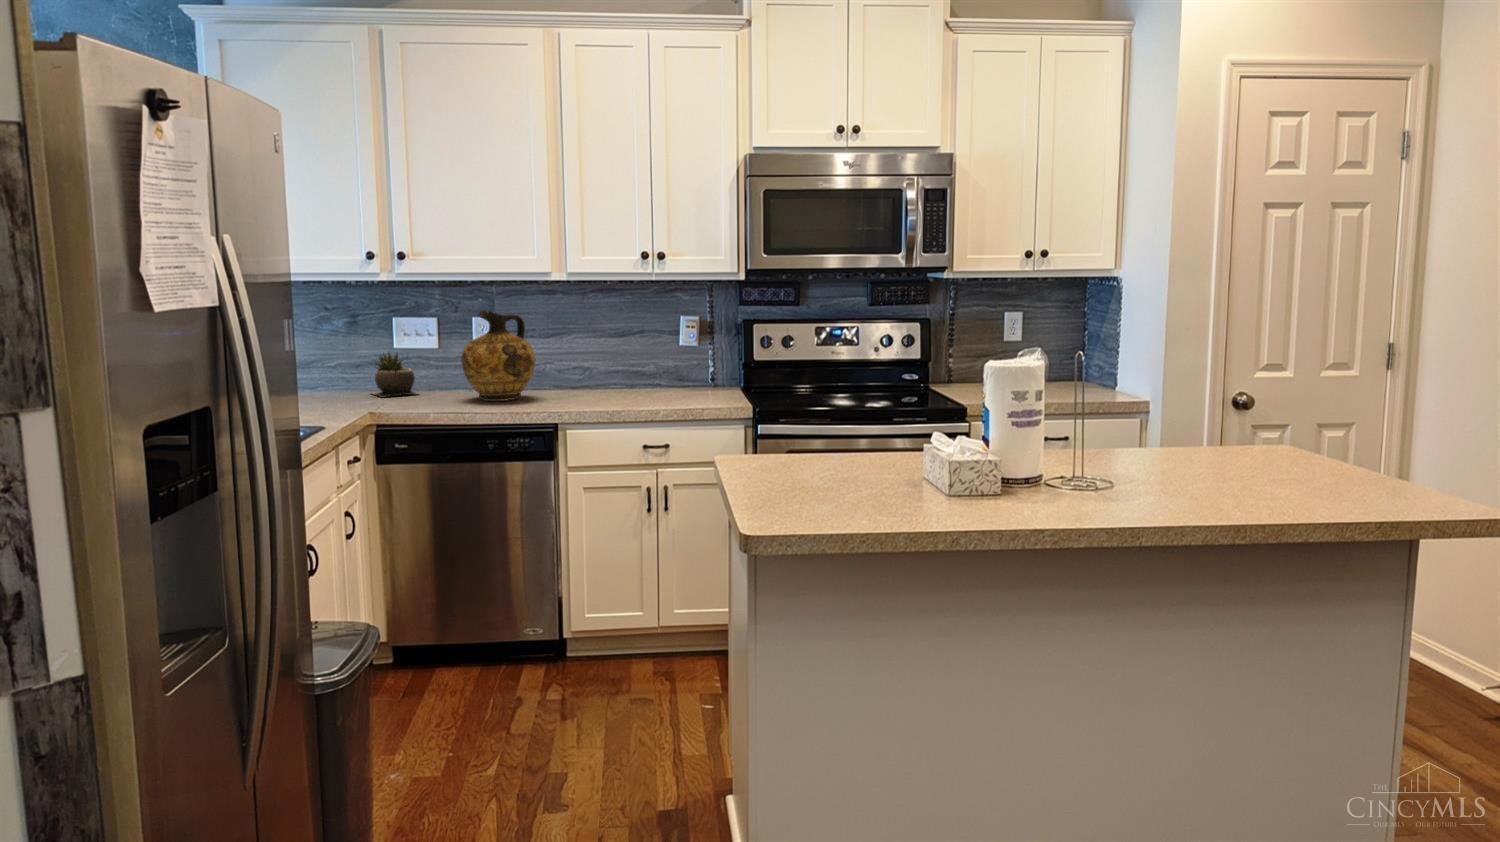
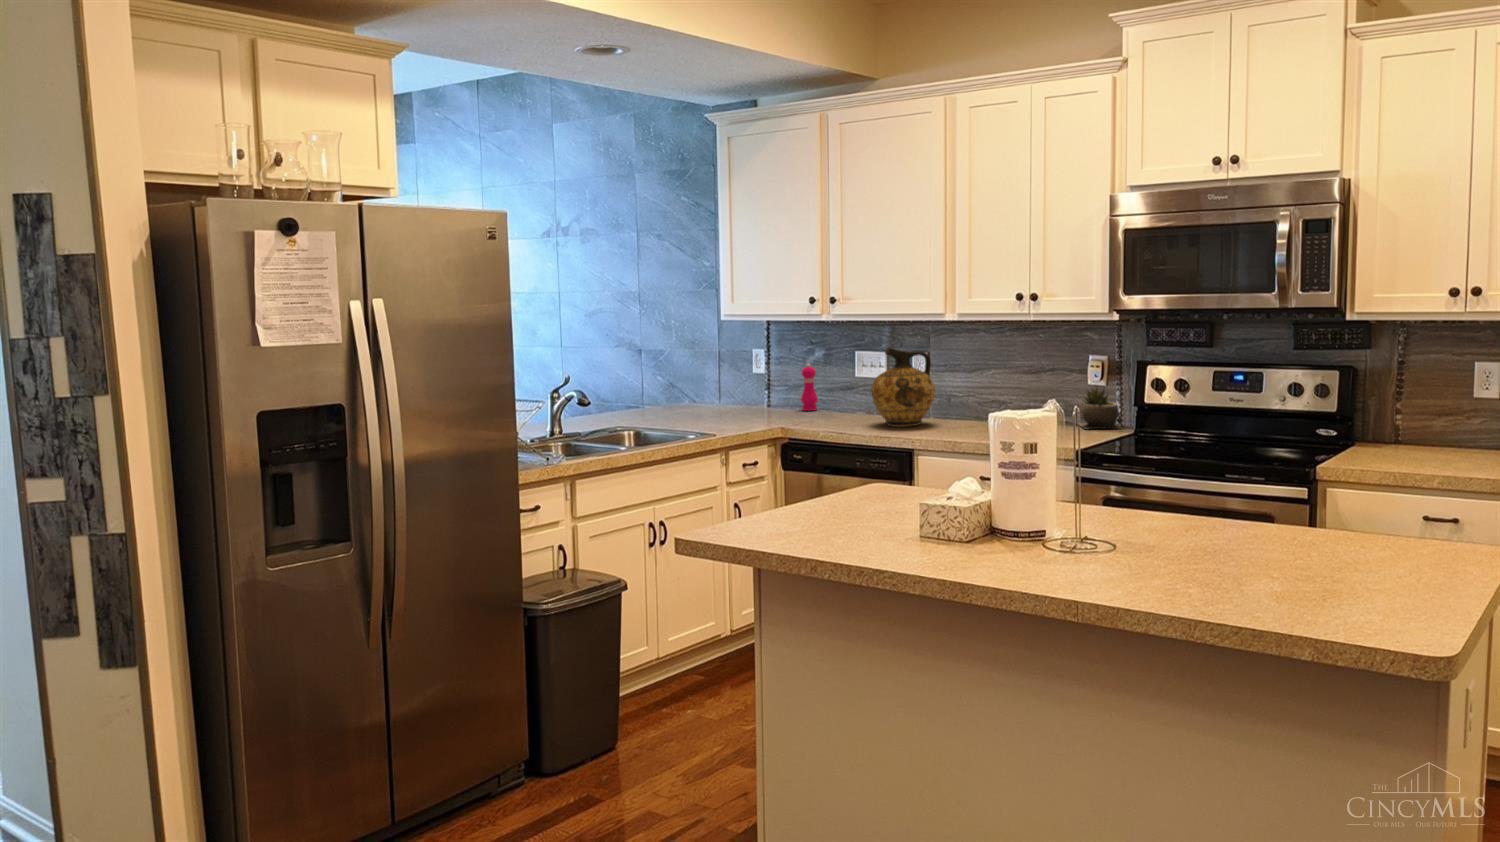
pepper mill: none [333,335,355,393] -> present [801,363,818,411]
succulent plant: present [372,352,417,397] -> present [1079,387,1120,429]

